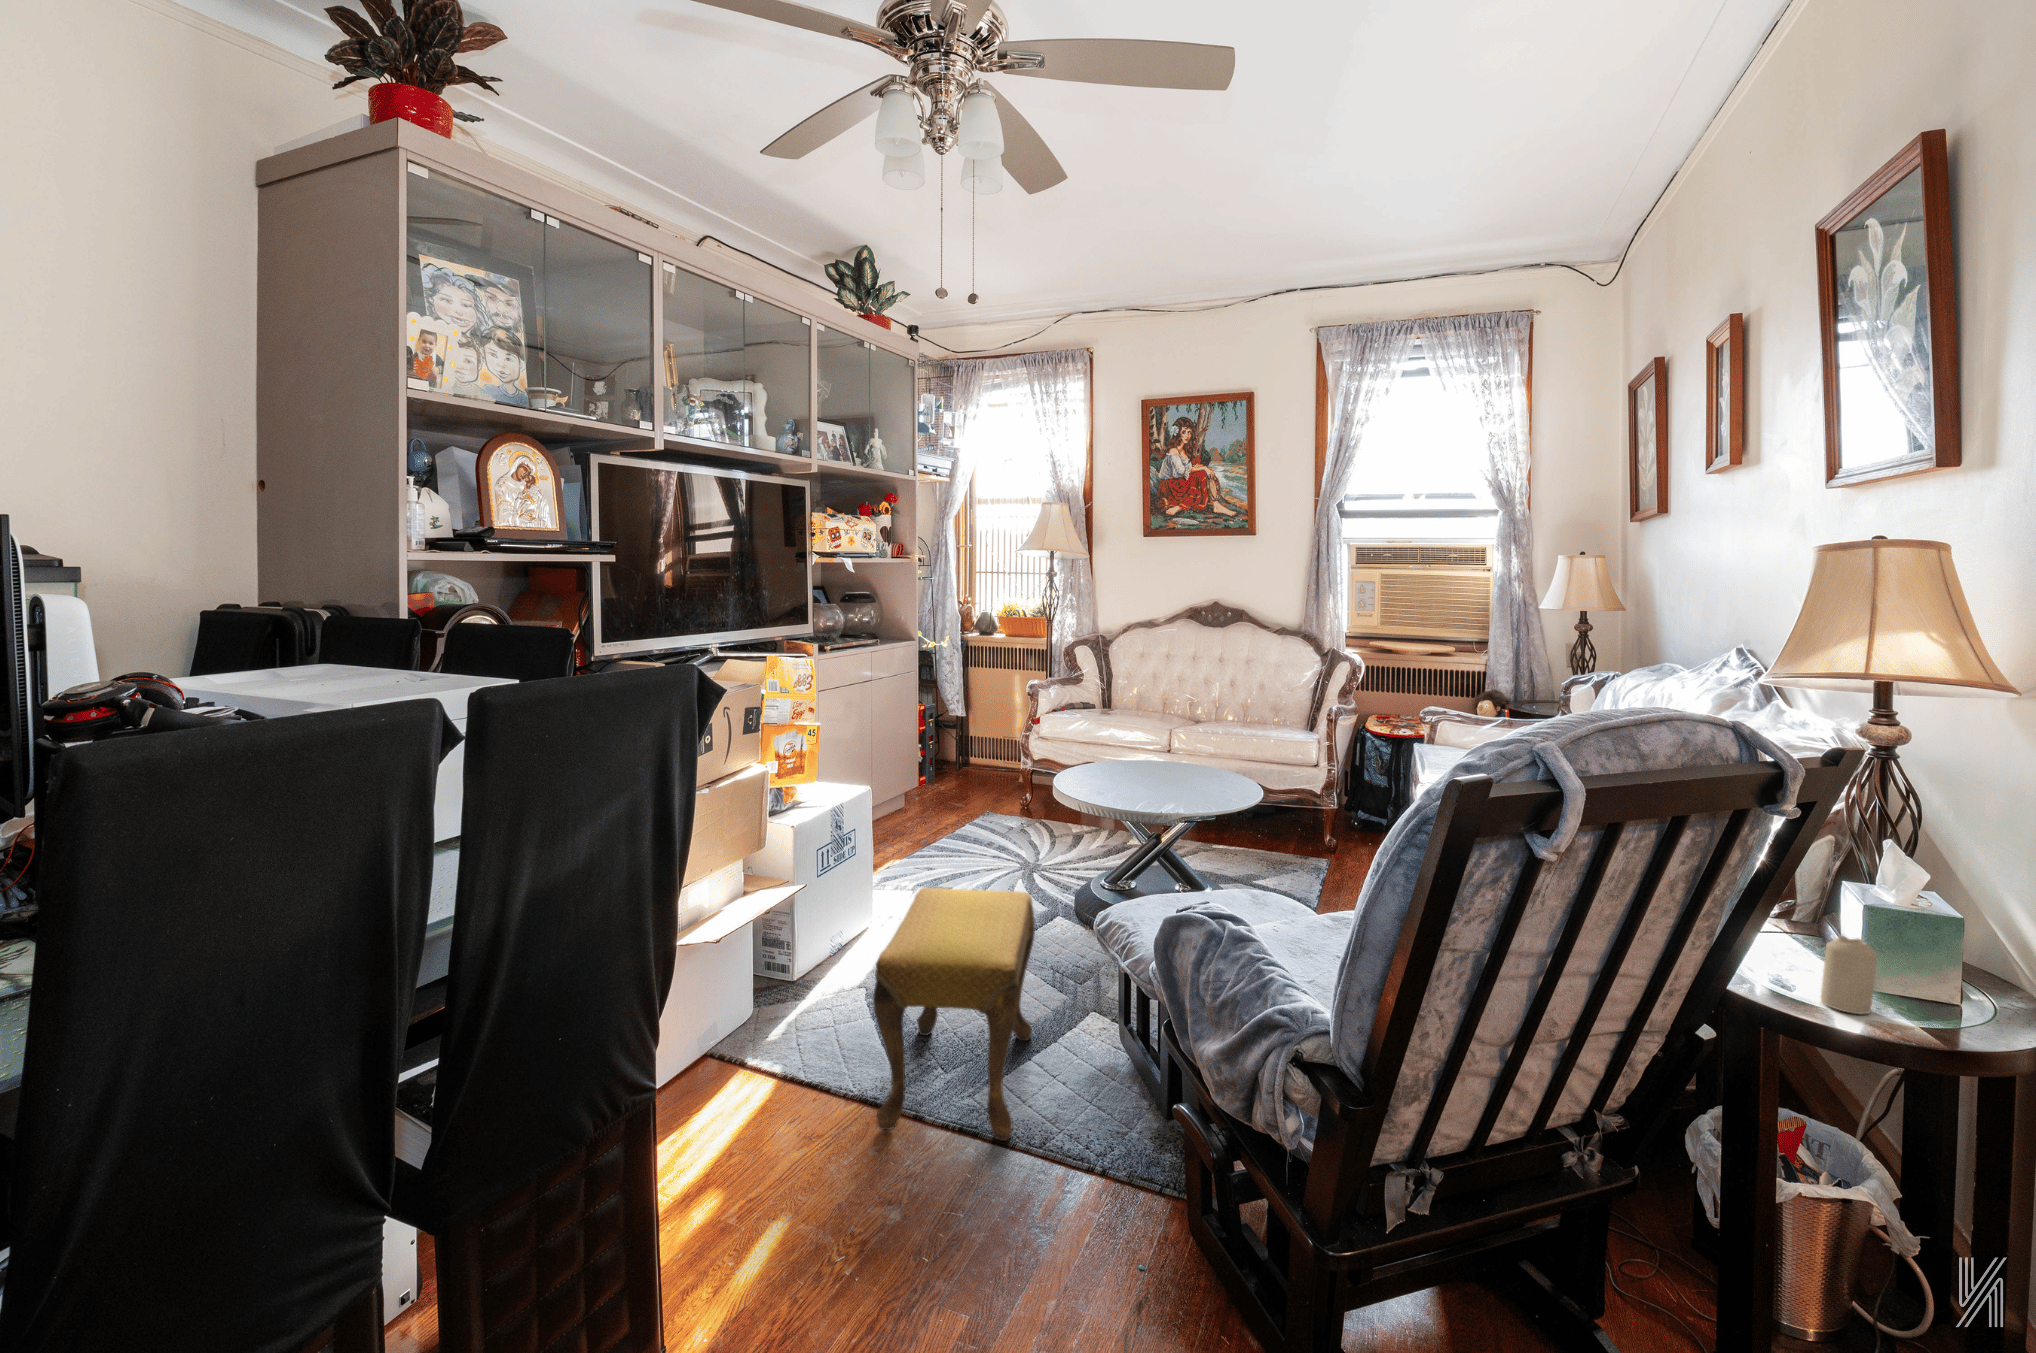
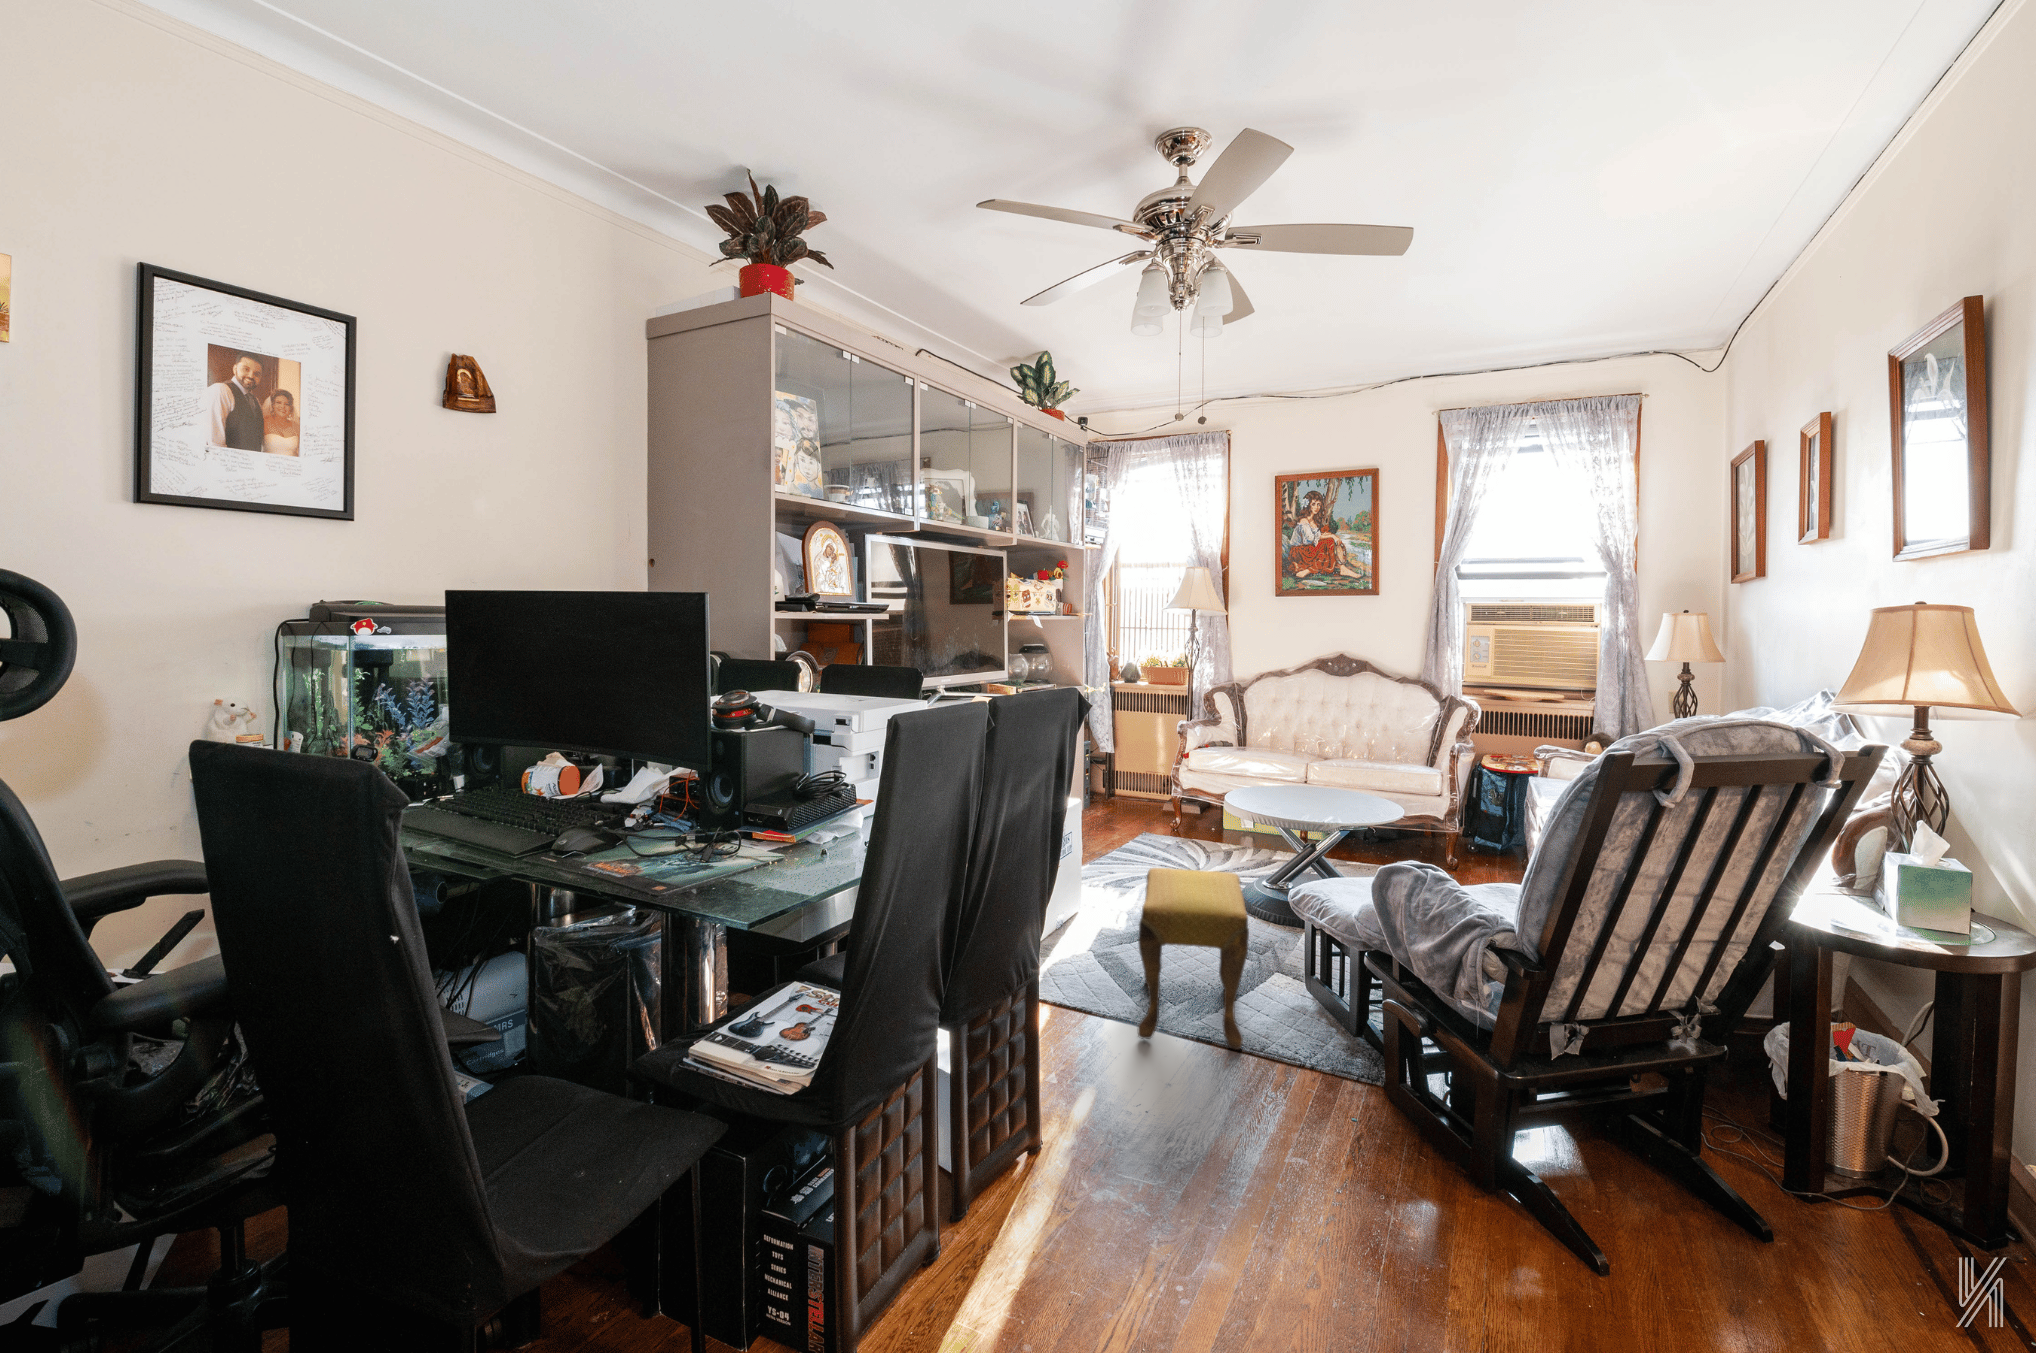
candle: present [1821,936,1877,1014] -> none [1865,882,1904,935]

